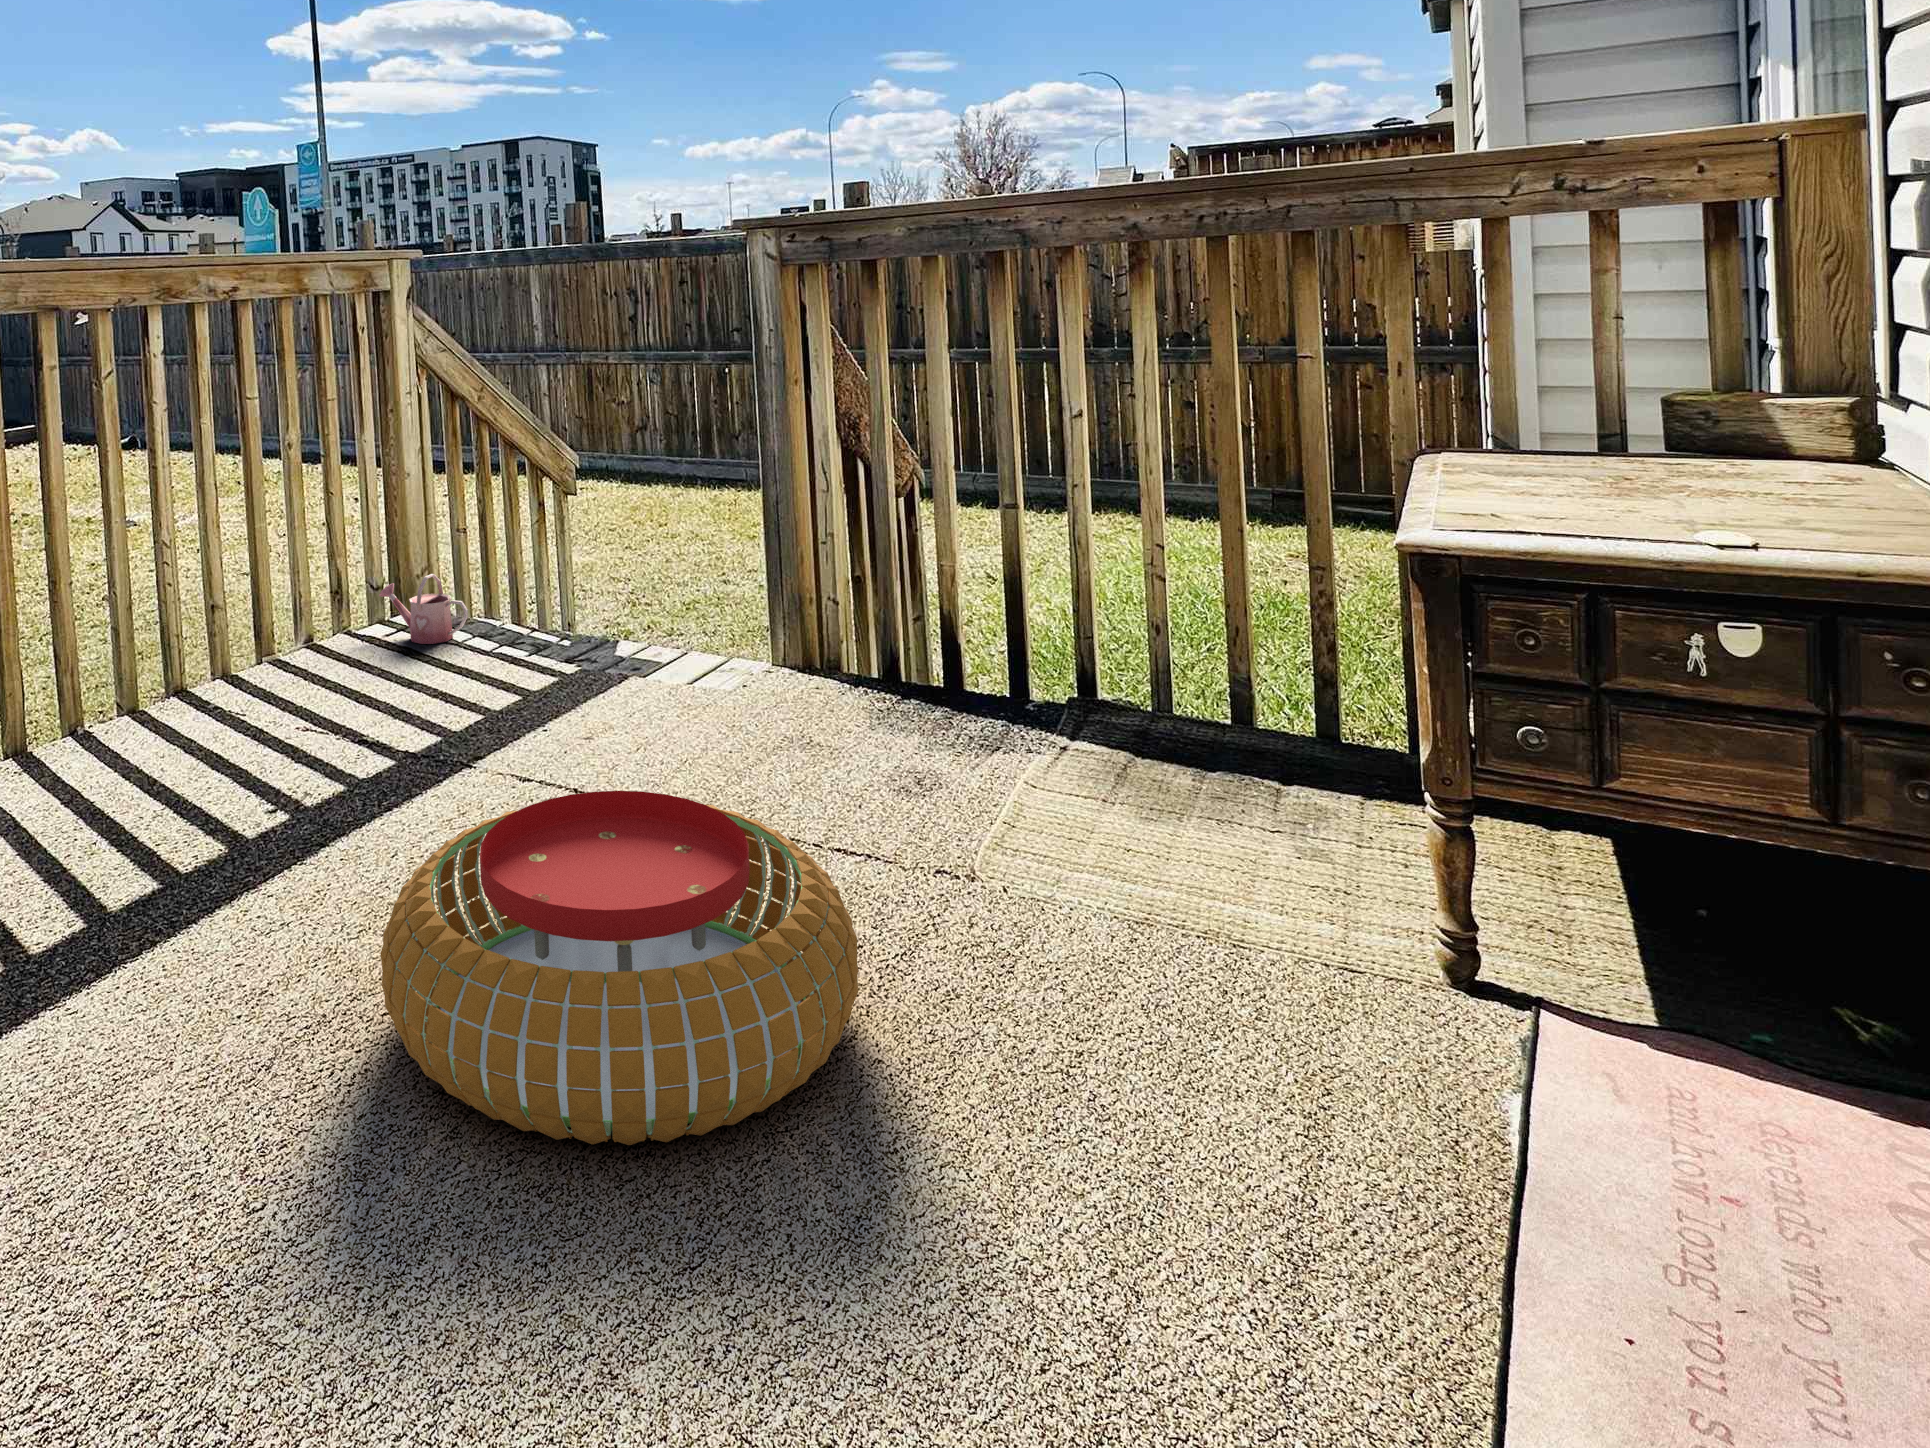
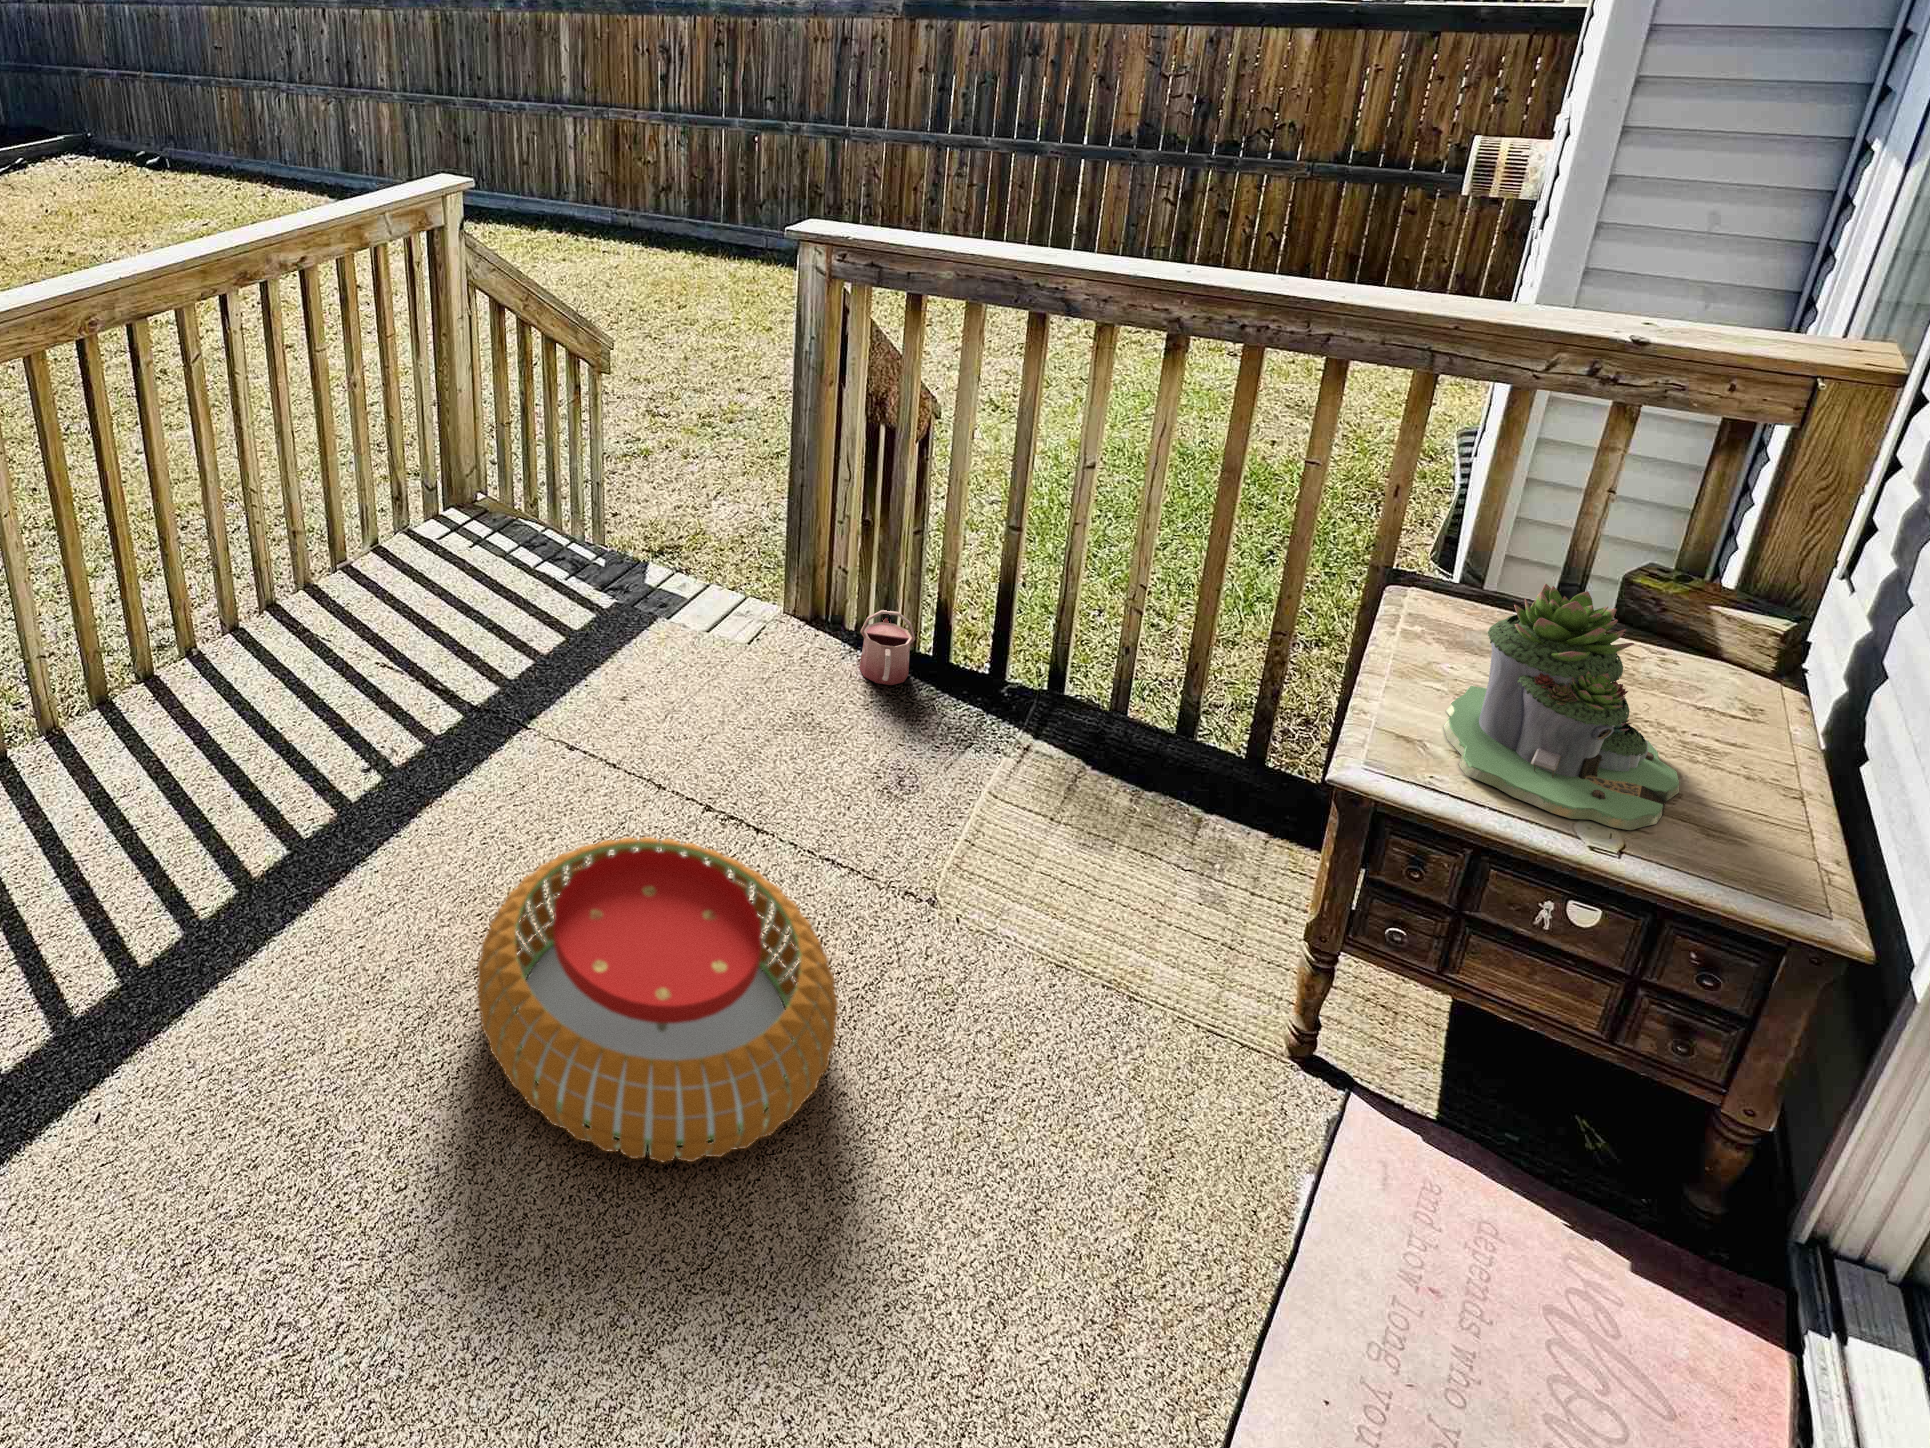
succulent planter: none [1510,301,1799,535] -> present [1444,584,1679,830]
watering can: present [379,574,468,644] -> present [859,610,915,685]

